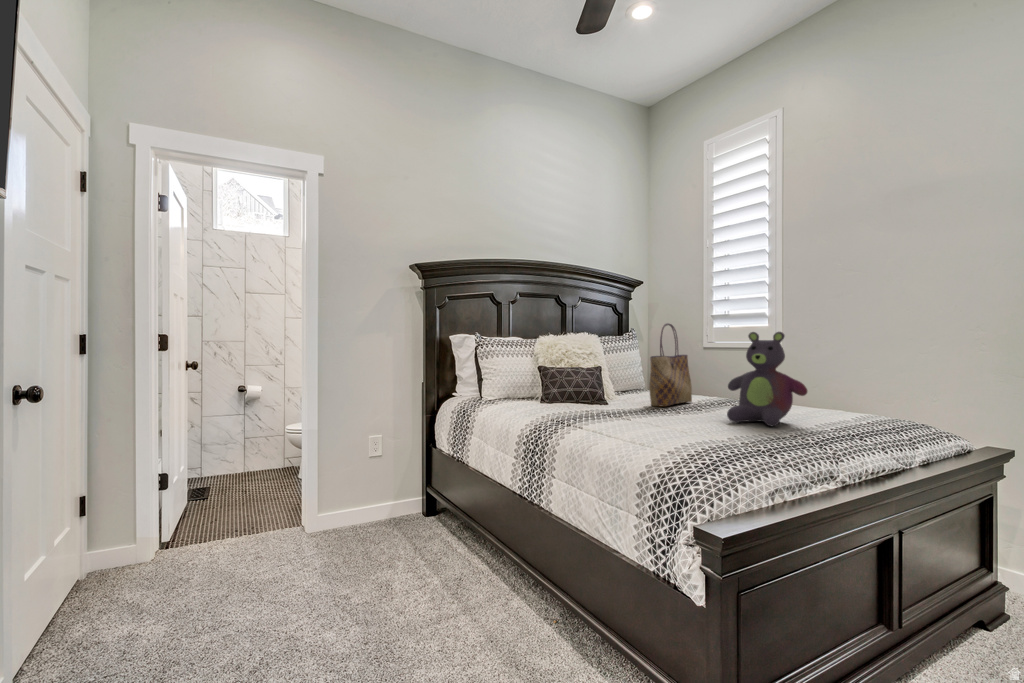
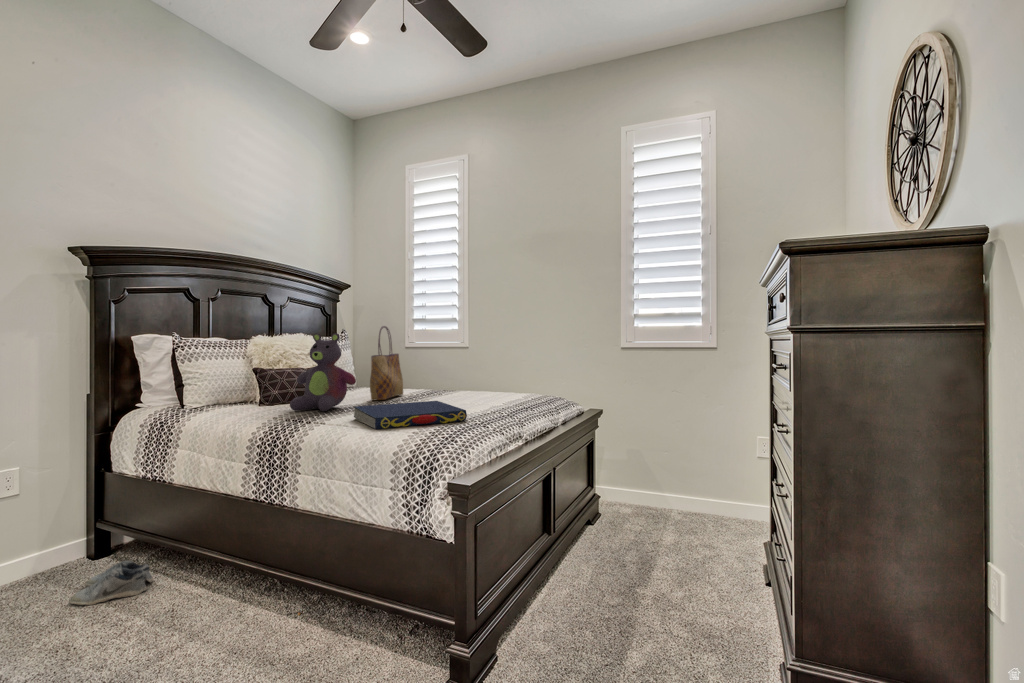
stuffed bear: present [727,332,807,426] -> present [290,333,356,411]
book: none [615,412,750,444] -> present [354,401,467,429]
shoe: none [398,525,455,558] -> present [69,561,153,605]

